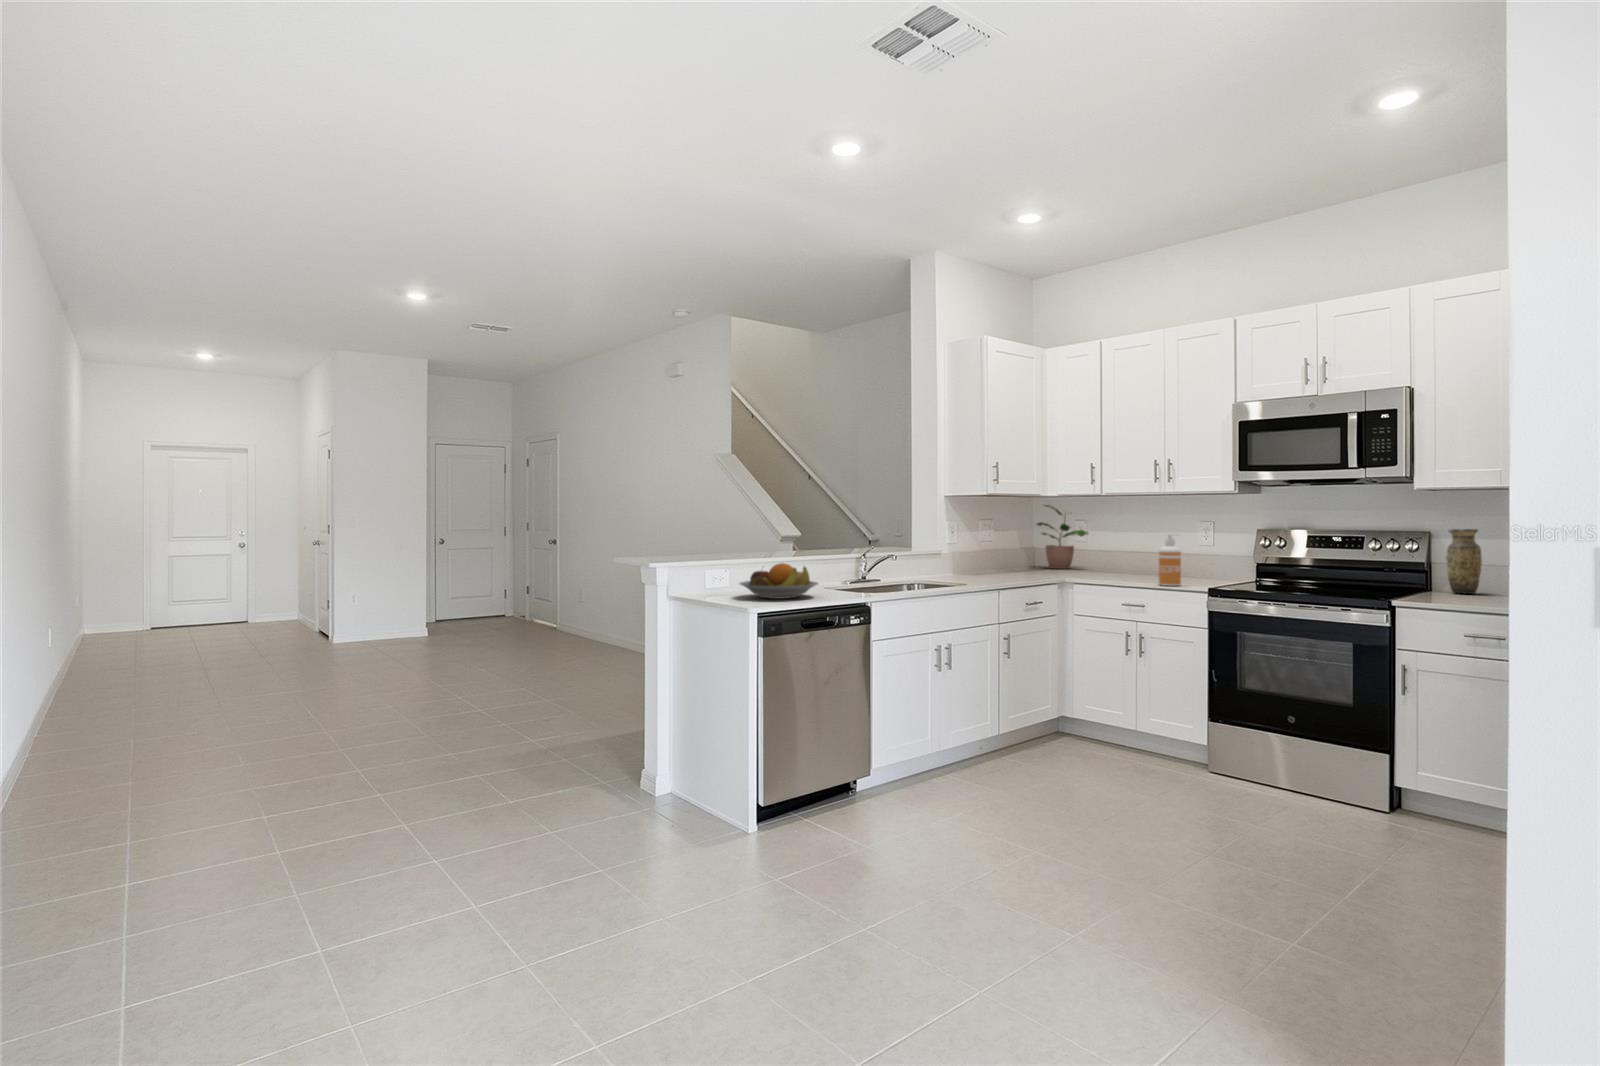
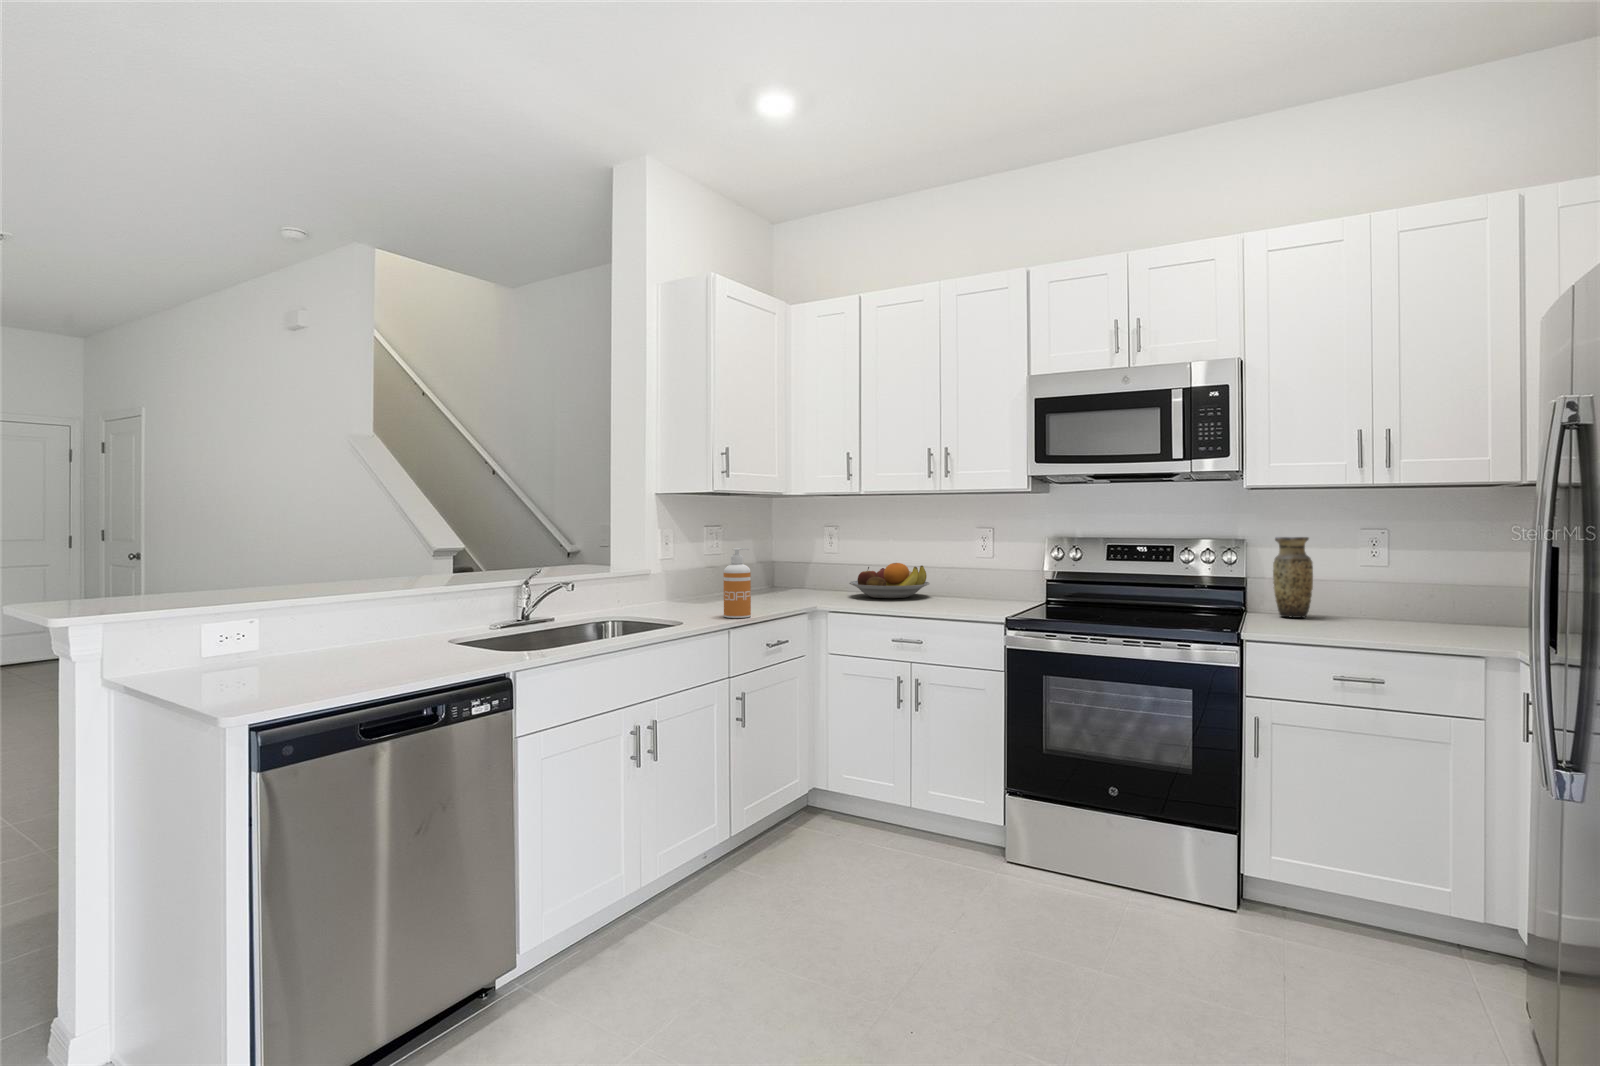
potted plant: present [1037,505,1088,569] -> none [777,506,842,588]
soap dispenser: present [1158,534,1181,586] -> present [724,548,751,618]
fruit bowl: present [740,563,818,599] -> present [850,563,930,598]

